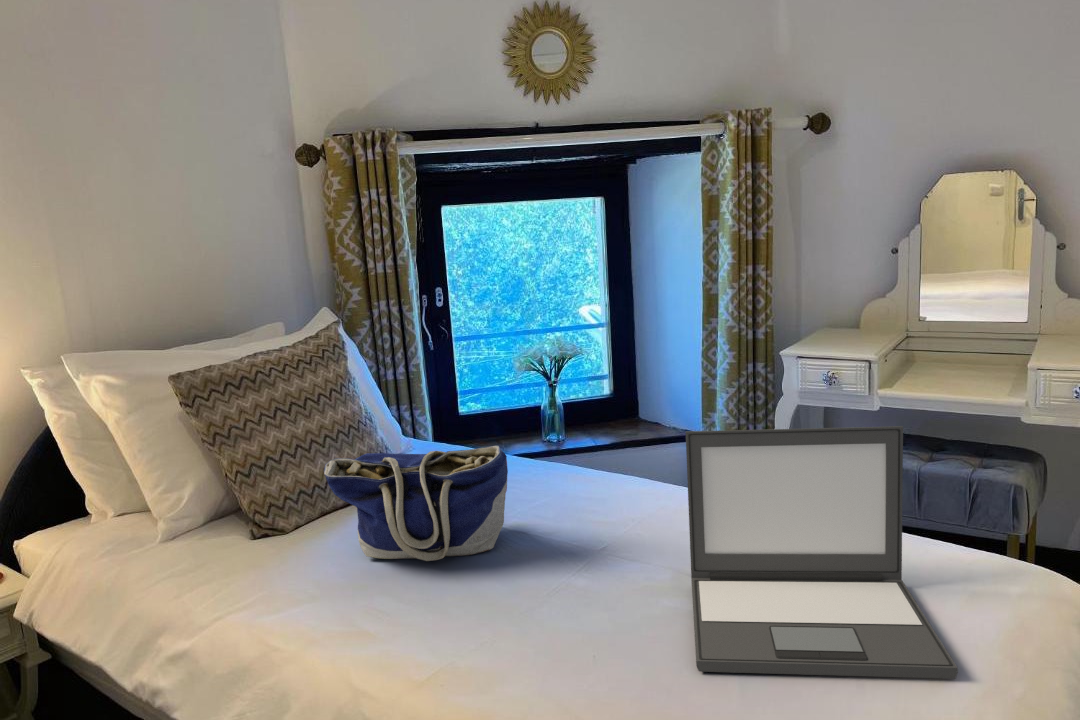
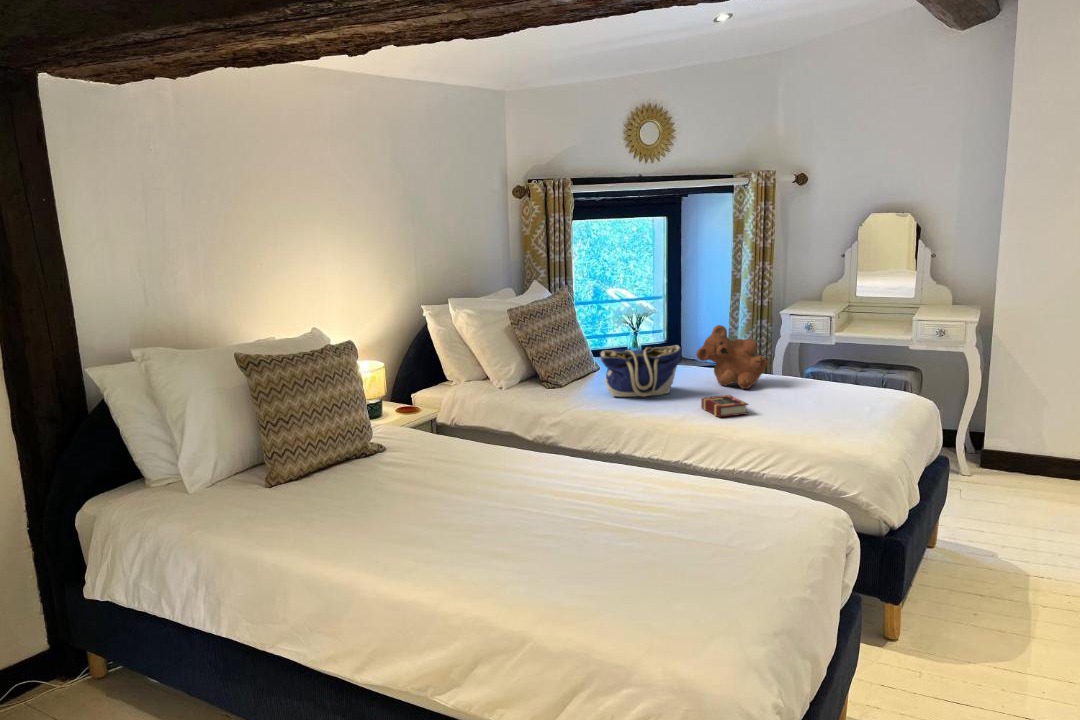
teddy bear: none [563,394,714,540] -> present [696,325,768,389]
laptop: present [686,426,958,679] -> none [763,334,867,418]
book: none [529,576,631,661] -> present [701,395,748,417]

